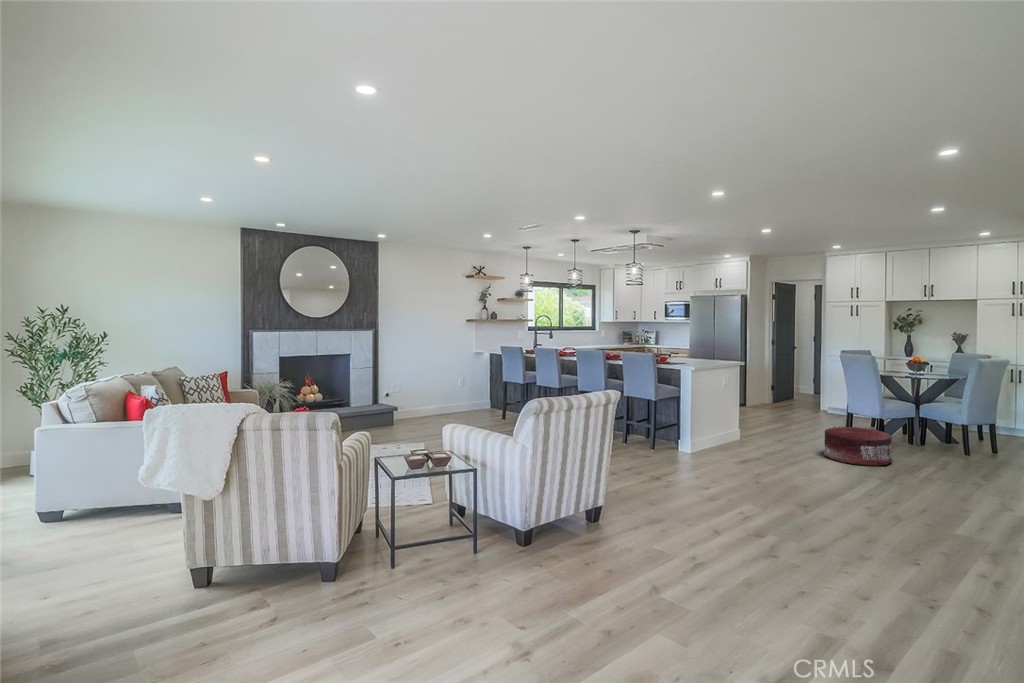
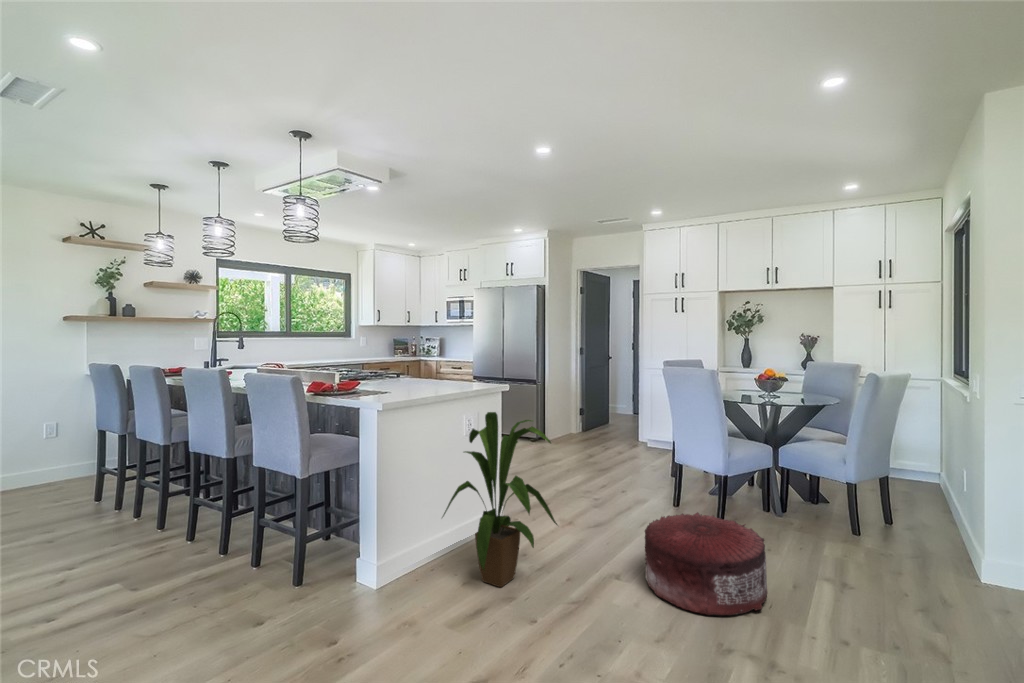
house plant: none [716,367,777,452] -> present [443,412,557,587]

